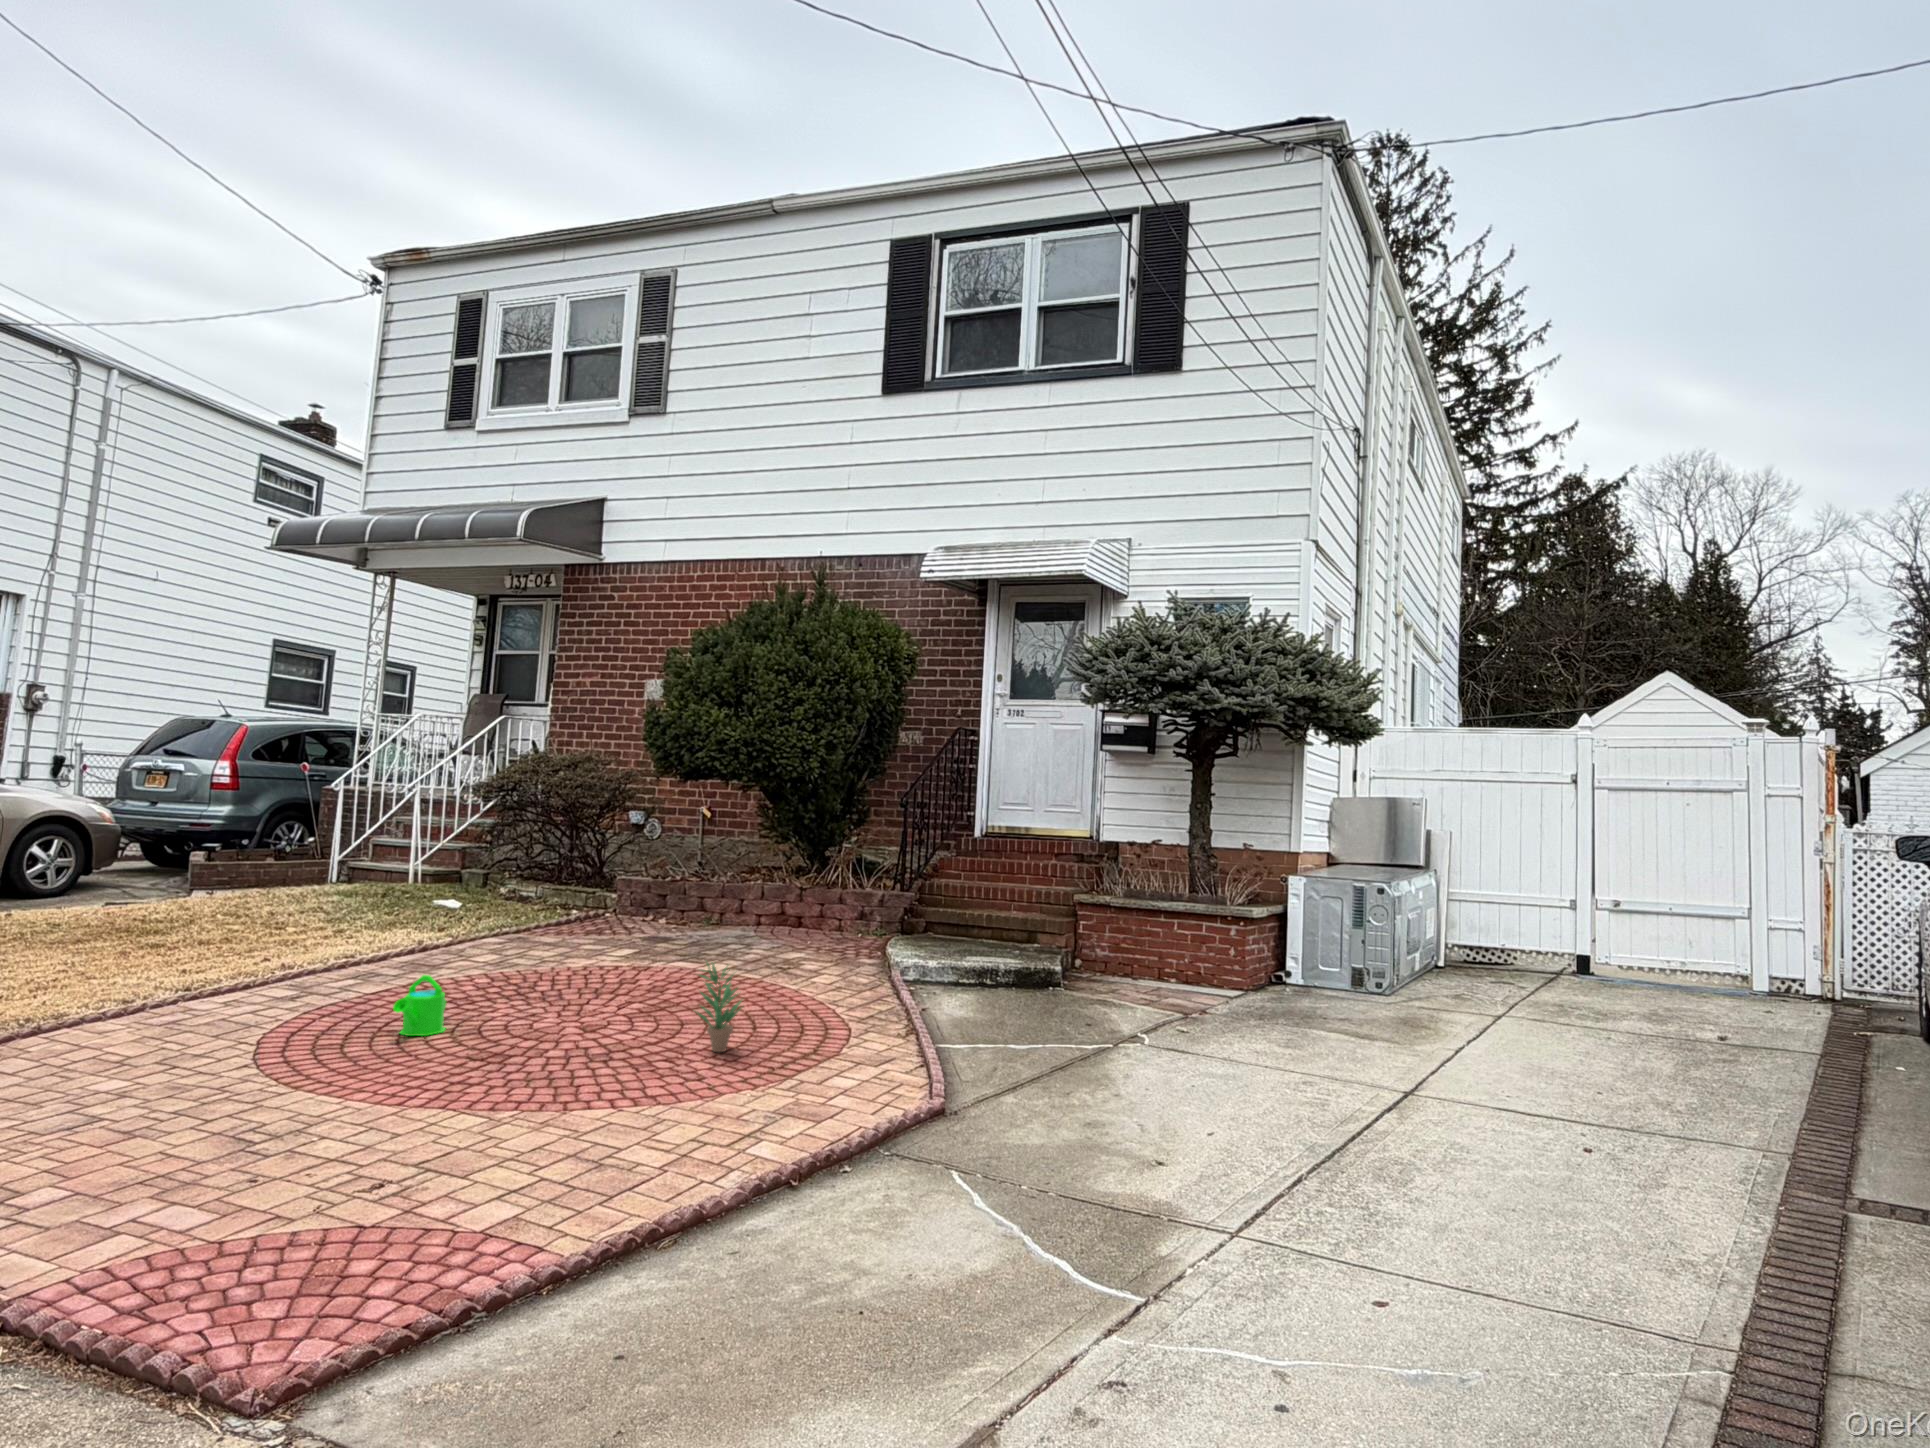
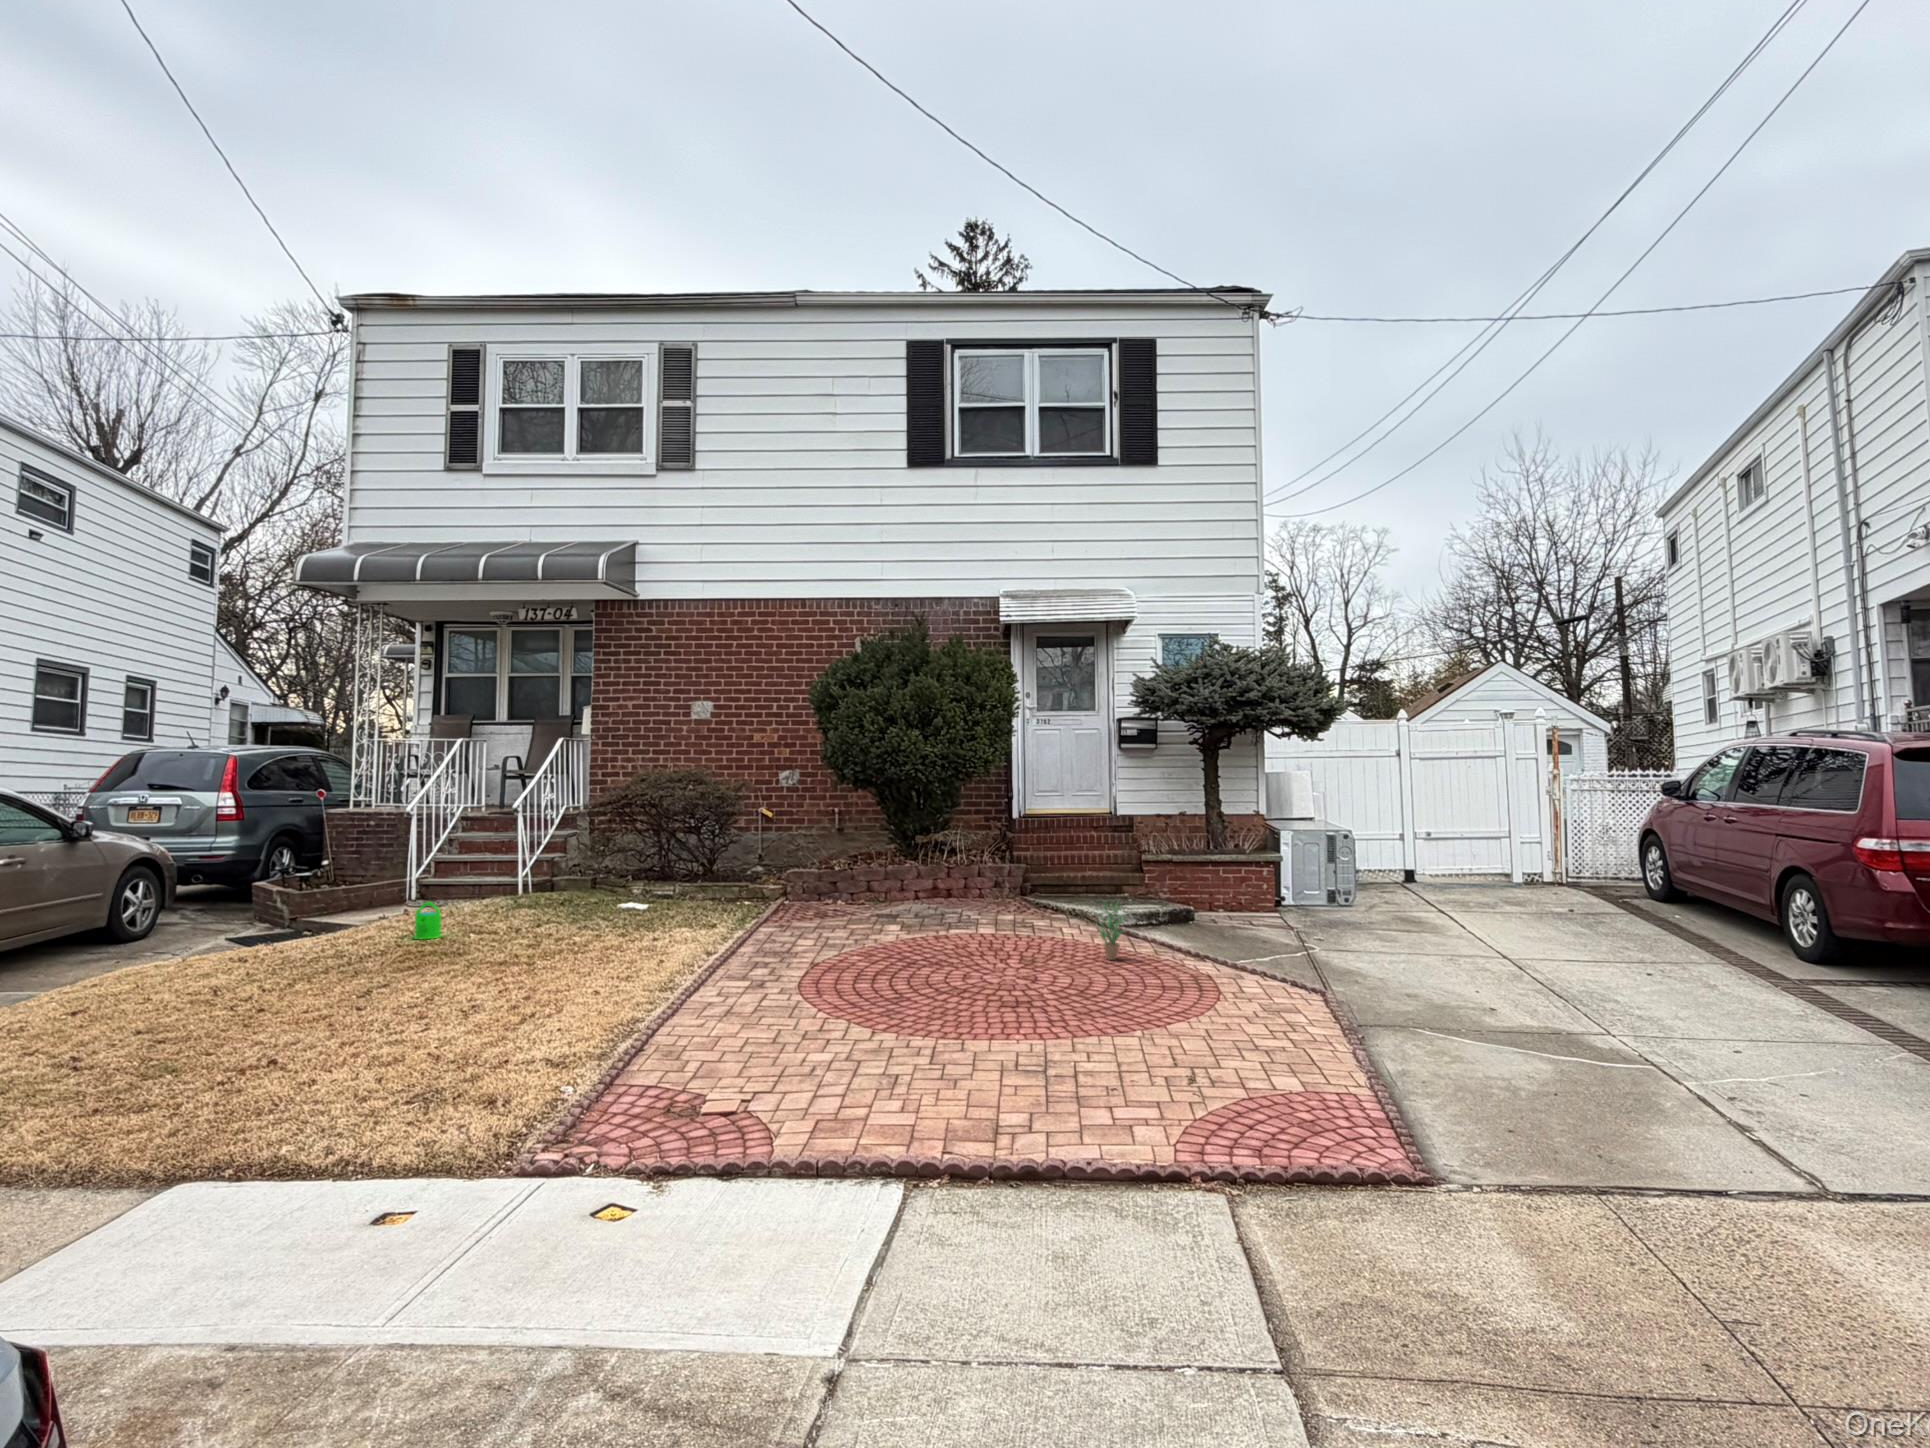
watering can: present [393,975,446,1036] -> present [414,902,441,939]

